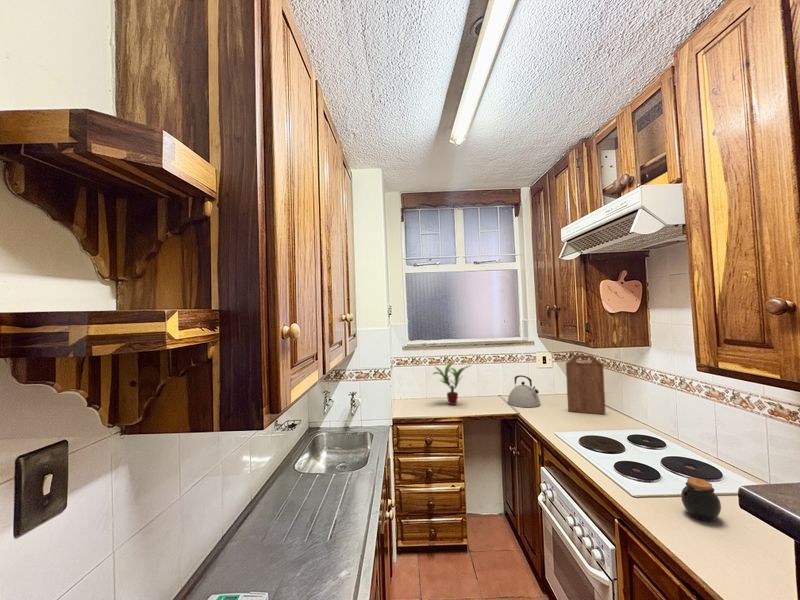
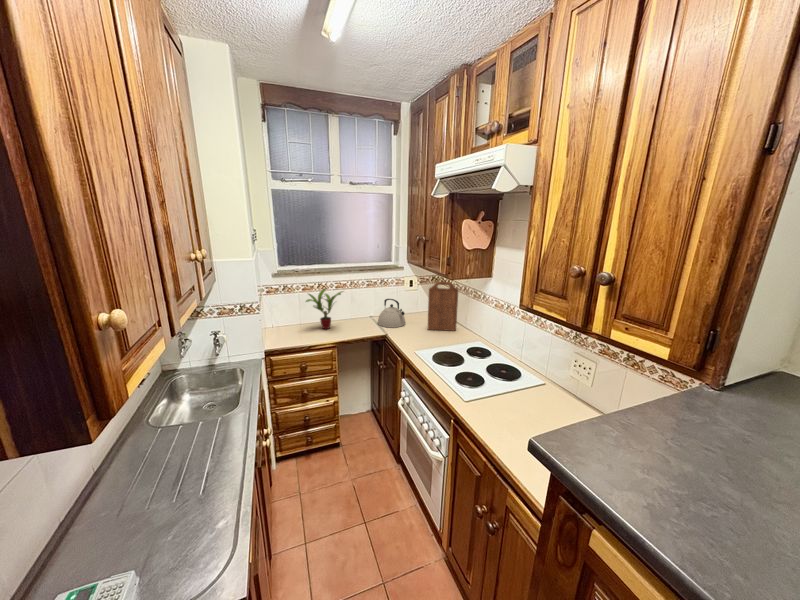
jar: present [681,478,721,521] -> none [499,396,523,426]

